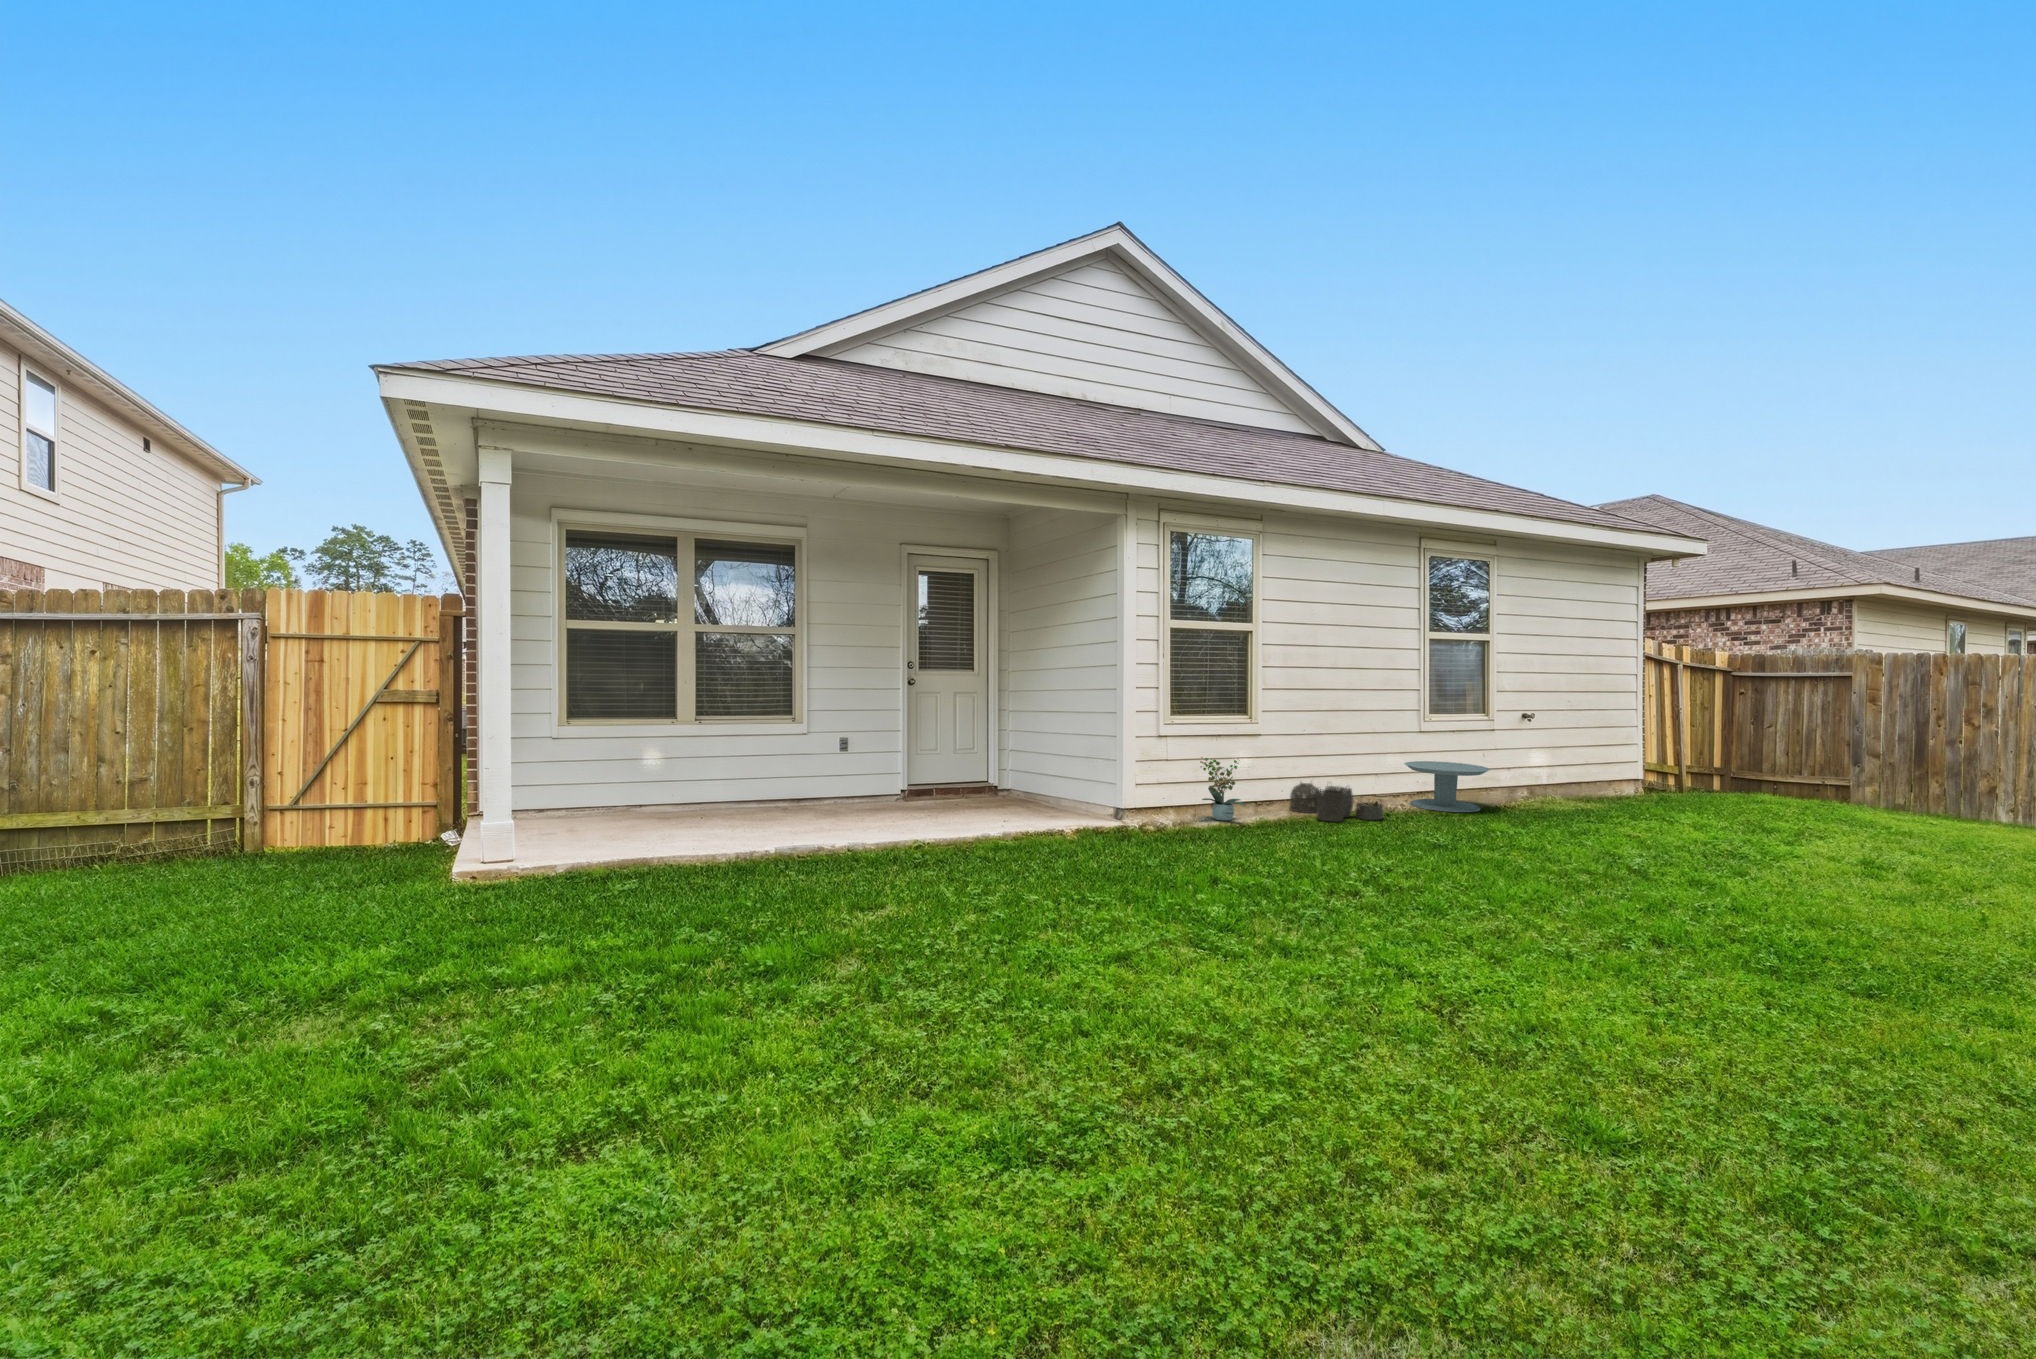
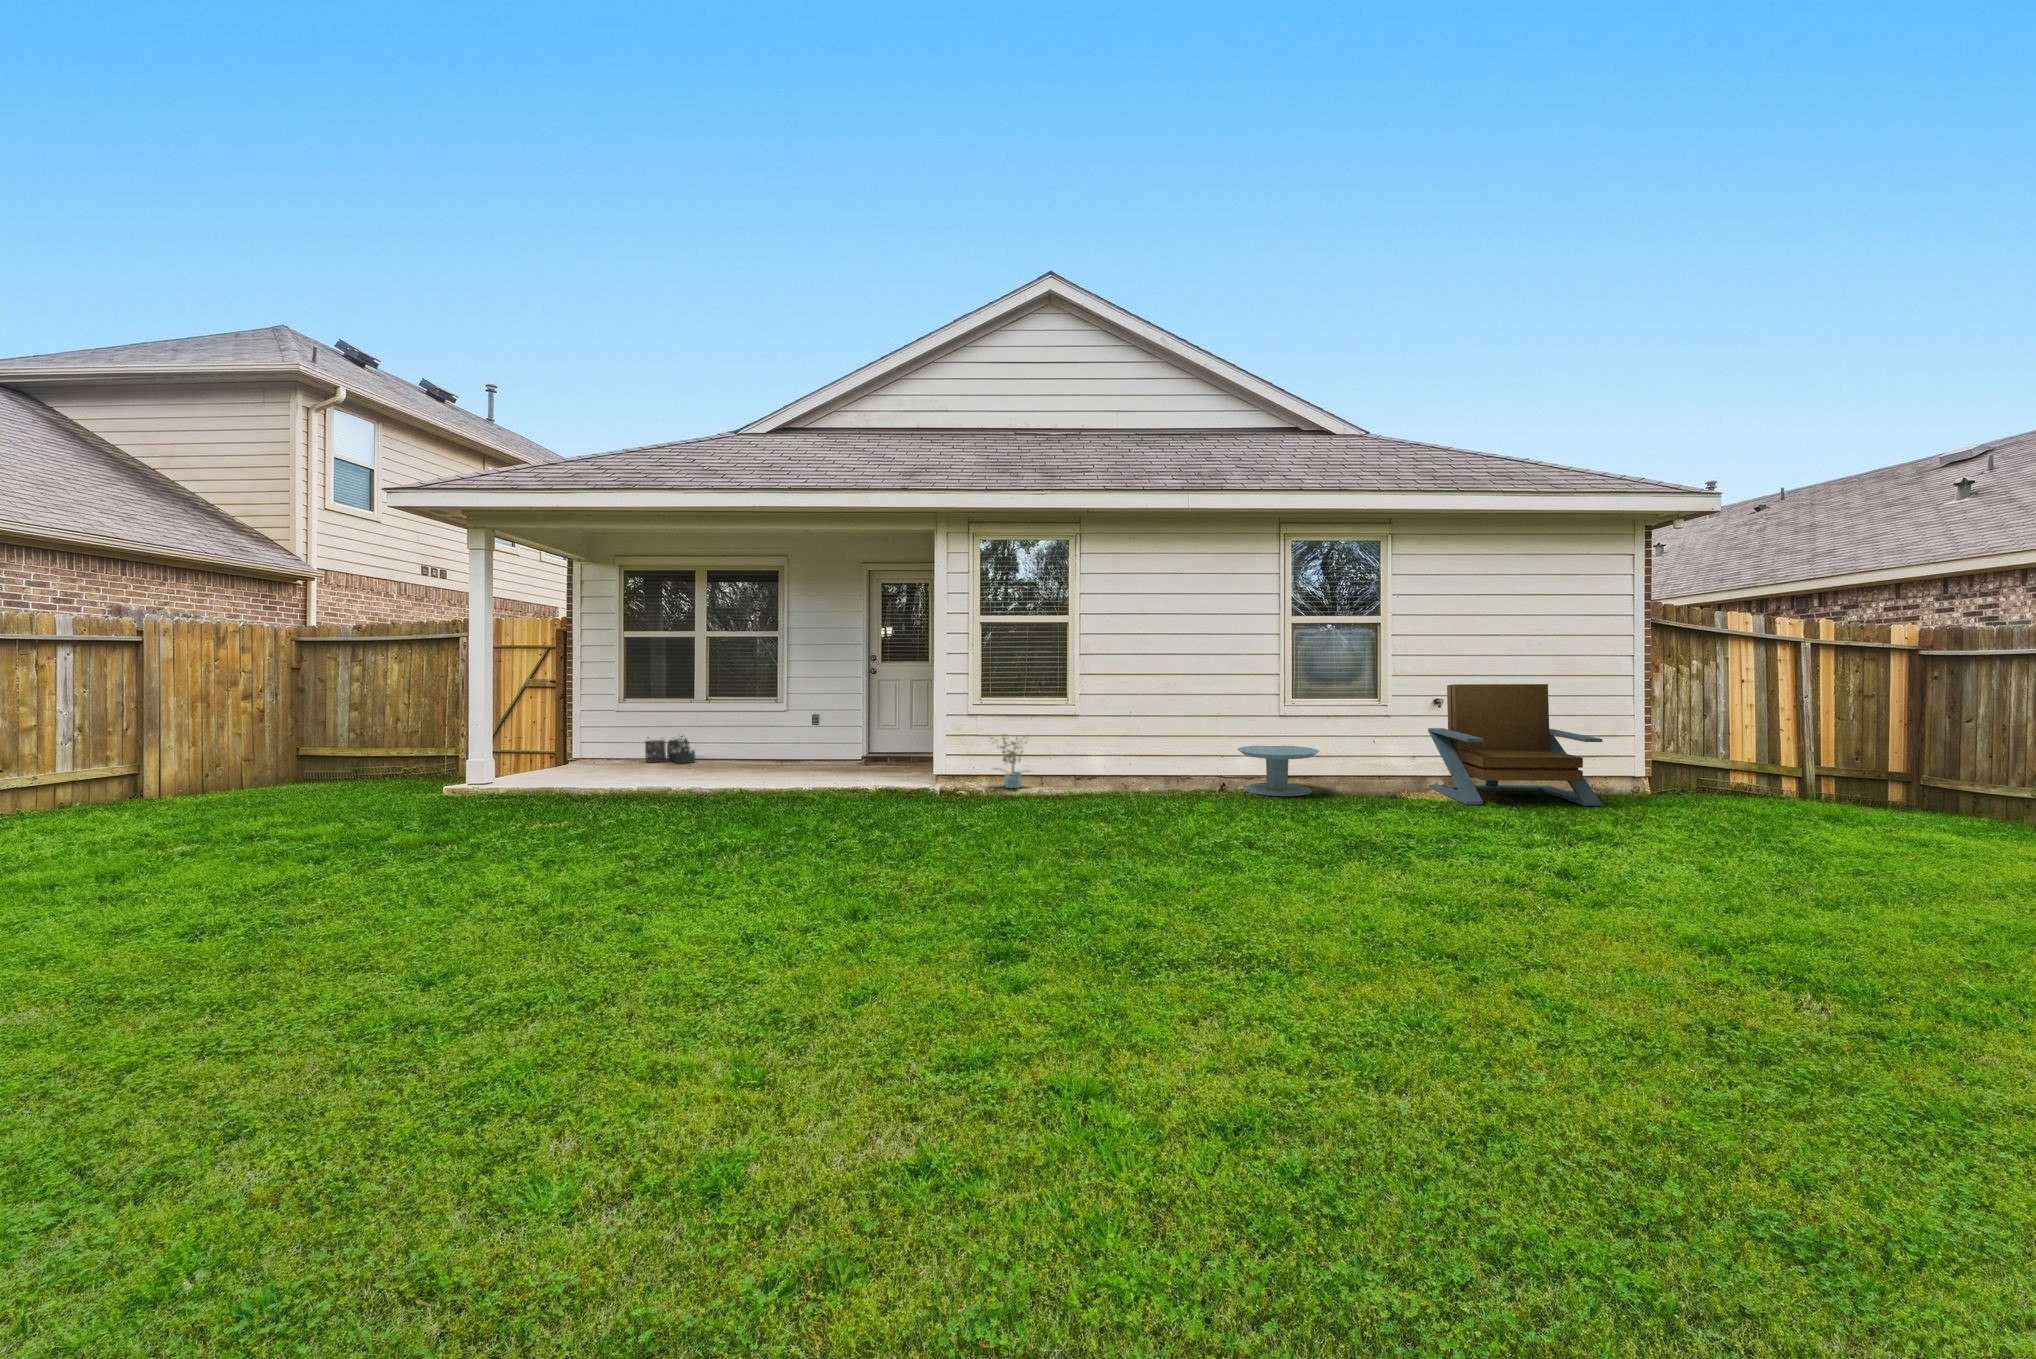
lounge chair: none [1530,701,1687,811] -> present [1428,684,1602,806]
woven basket: present [1289,781,1383,822] -> present [645,736,695,763]

